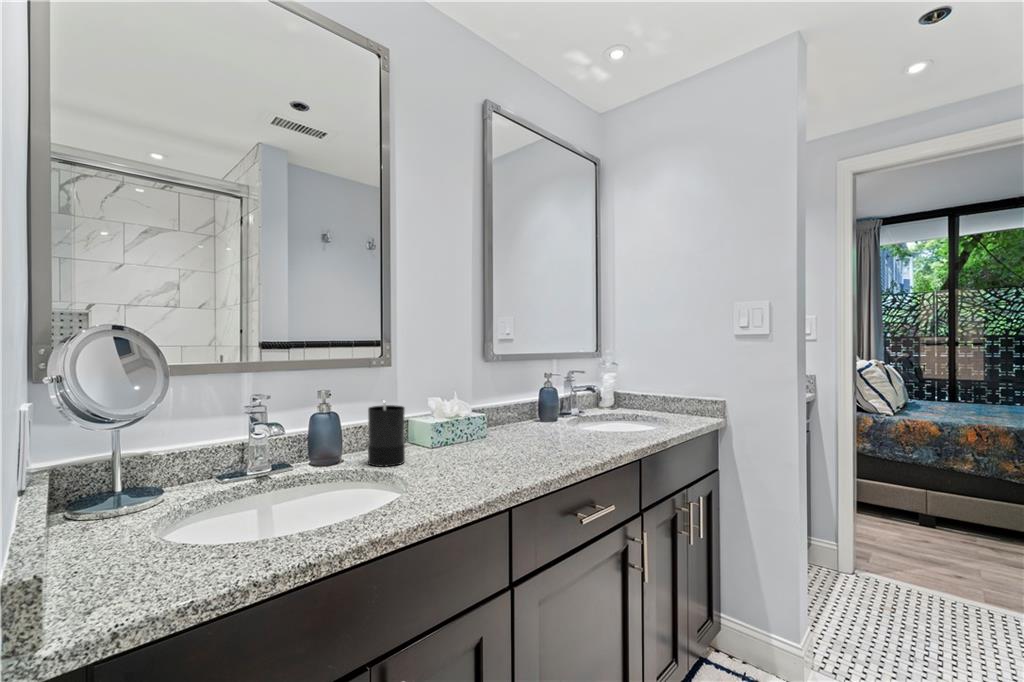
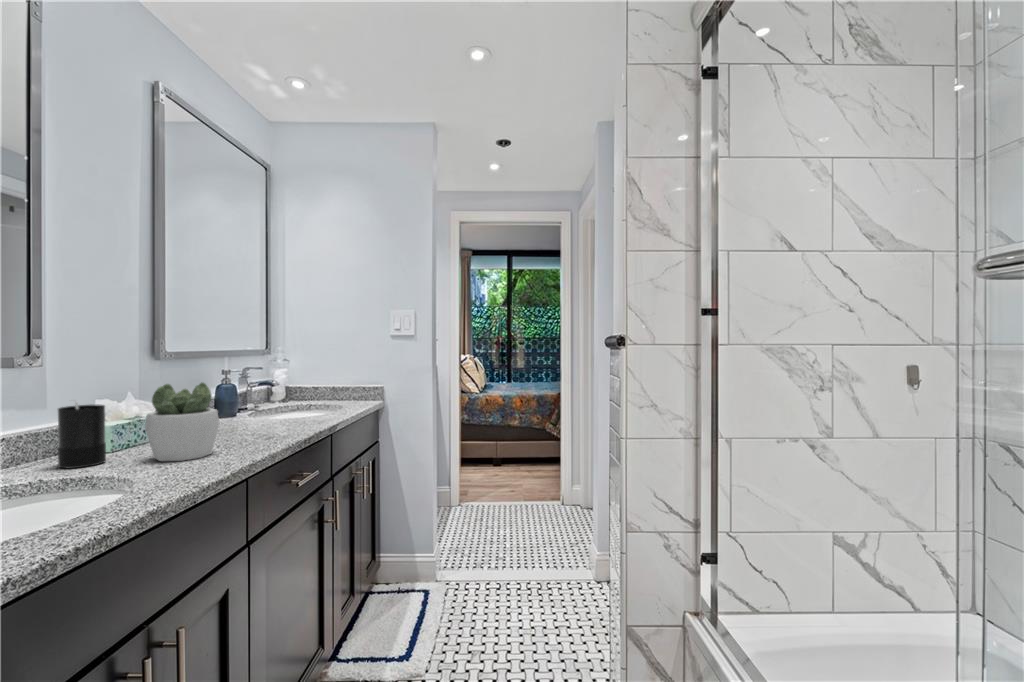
succulent plant: none [431,390,496,475] -> present [145,382,219,461]

